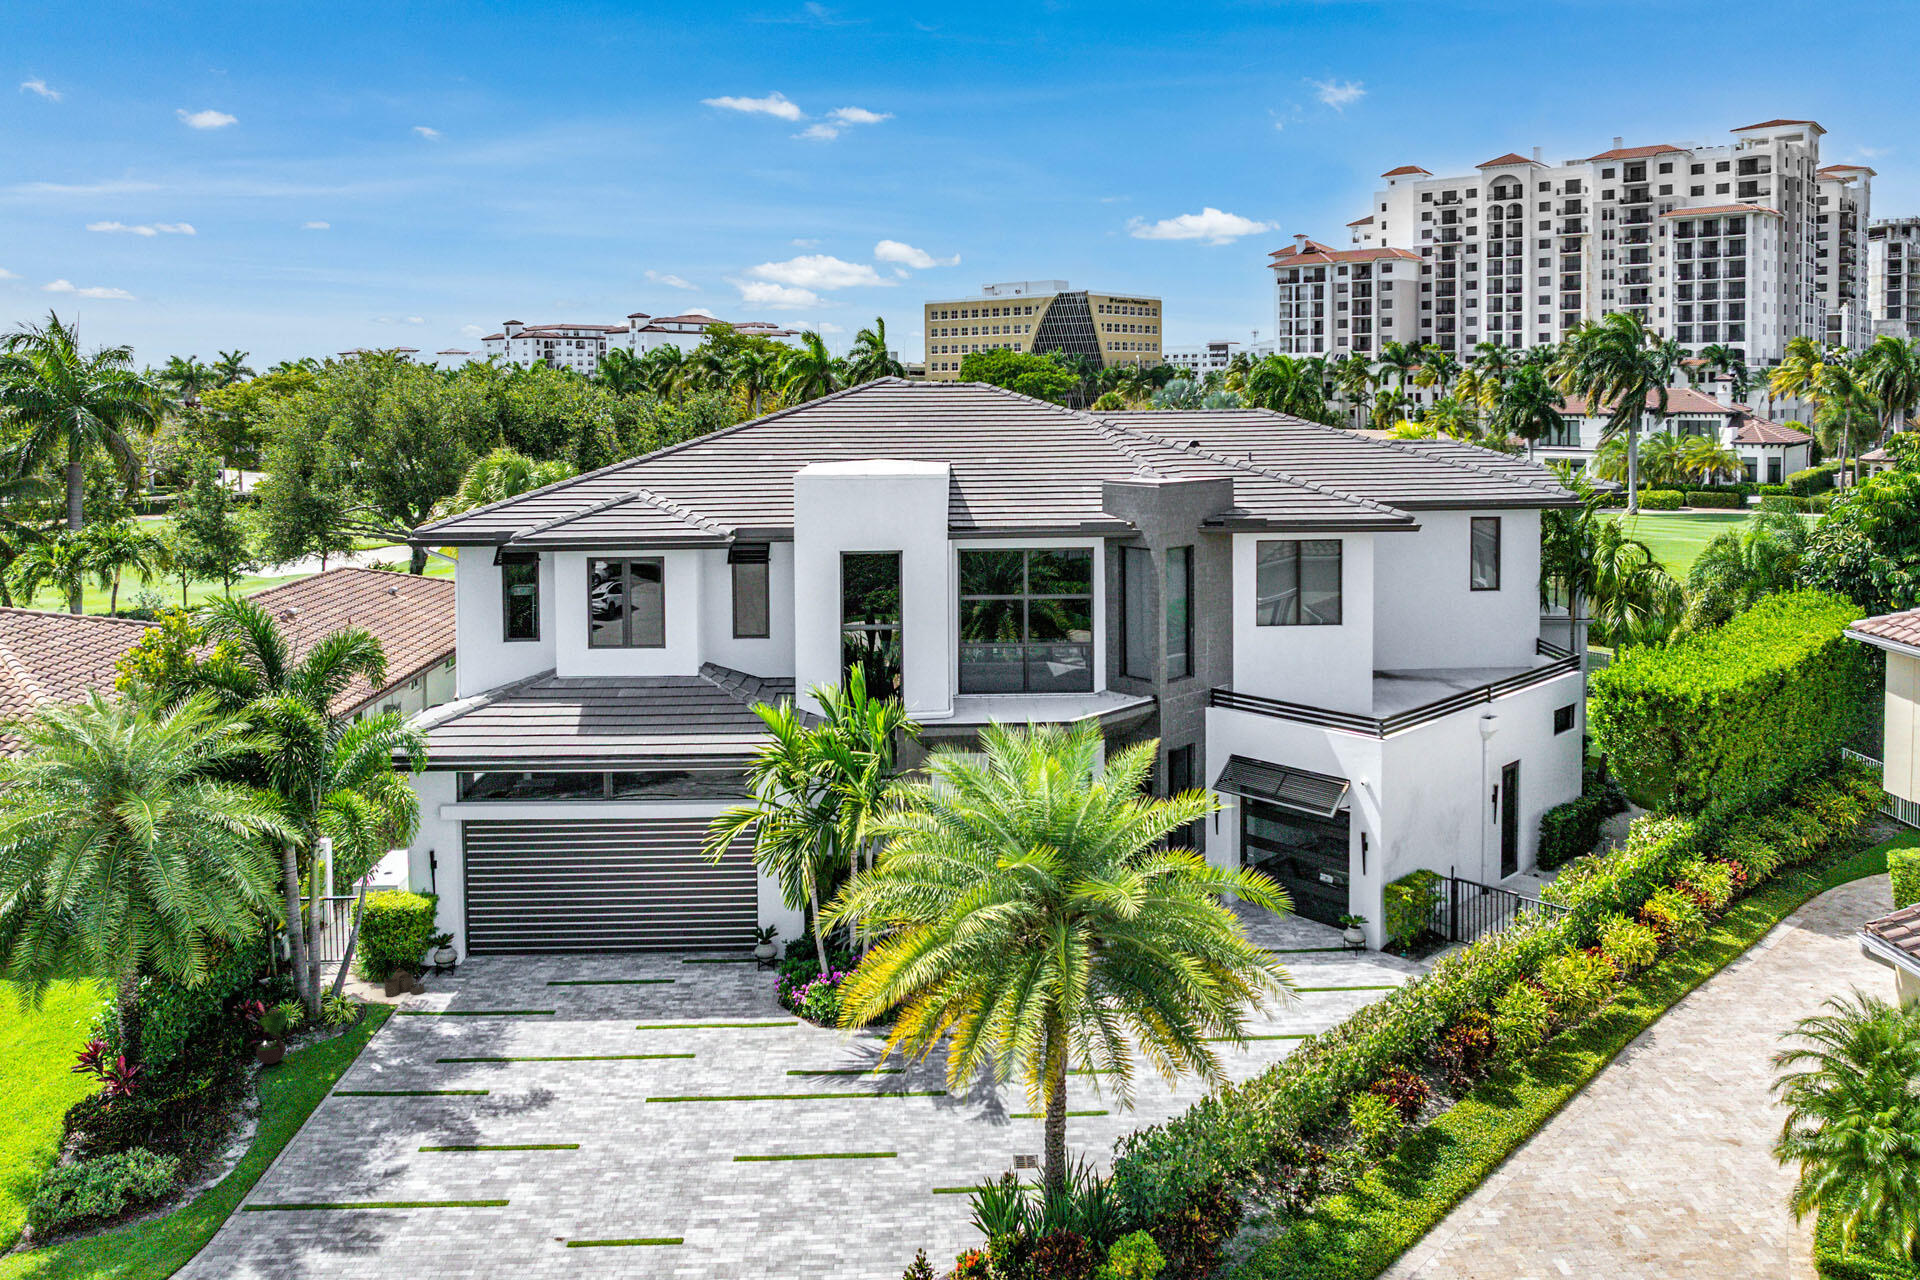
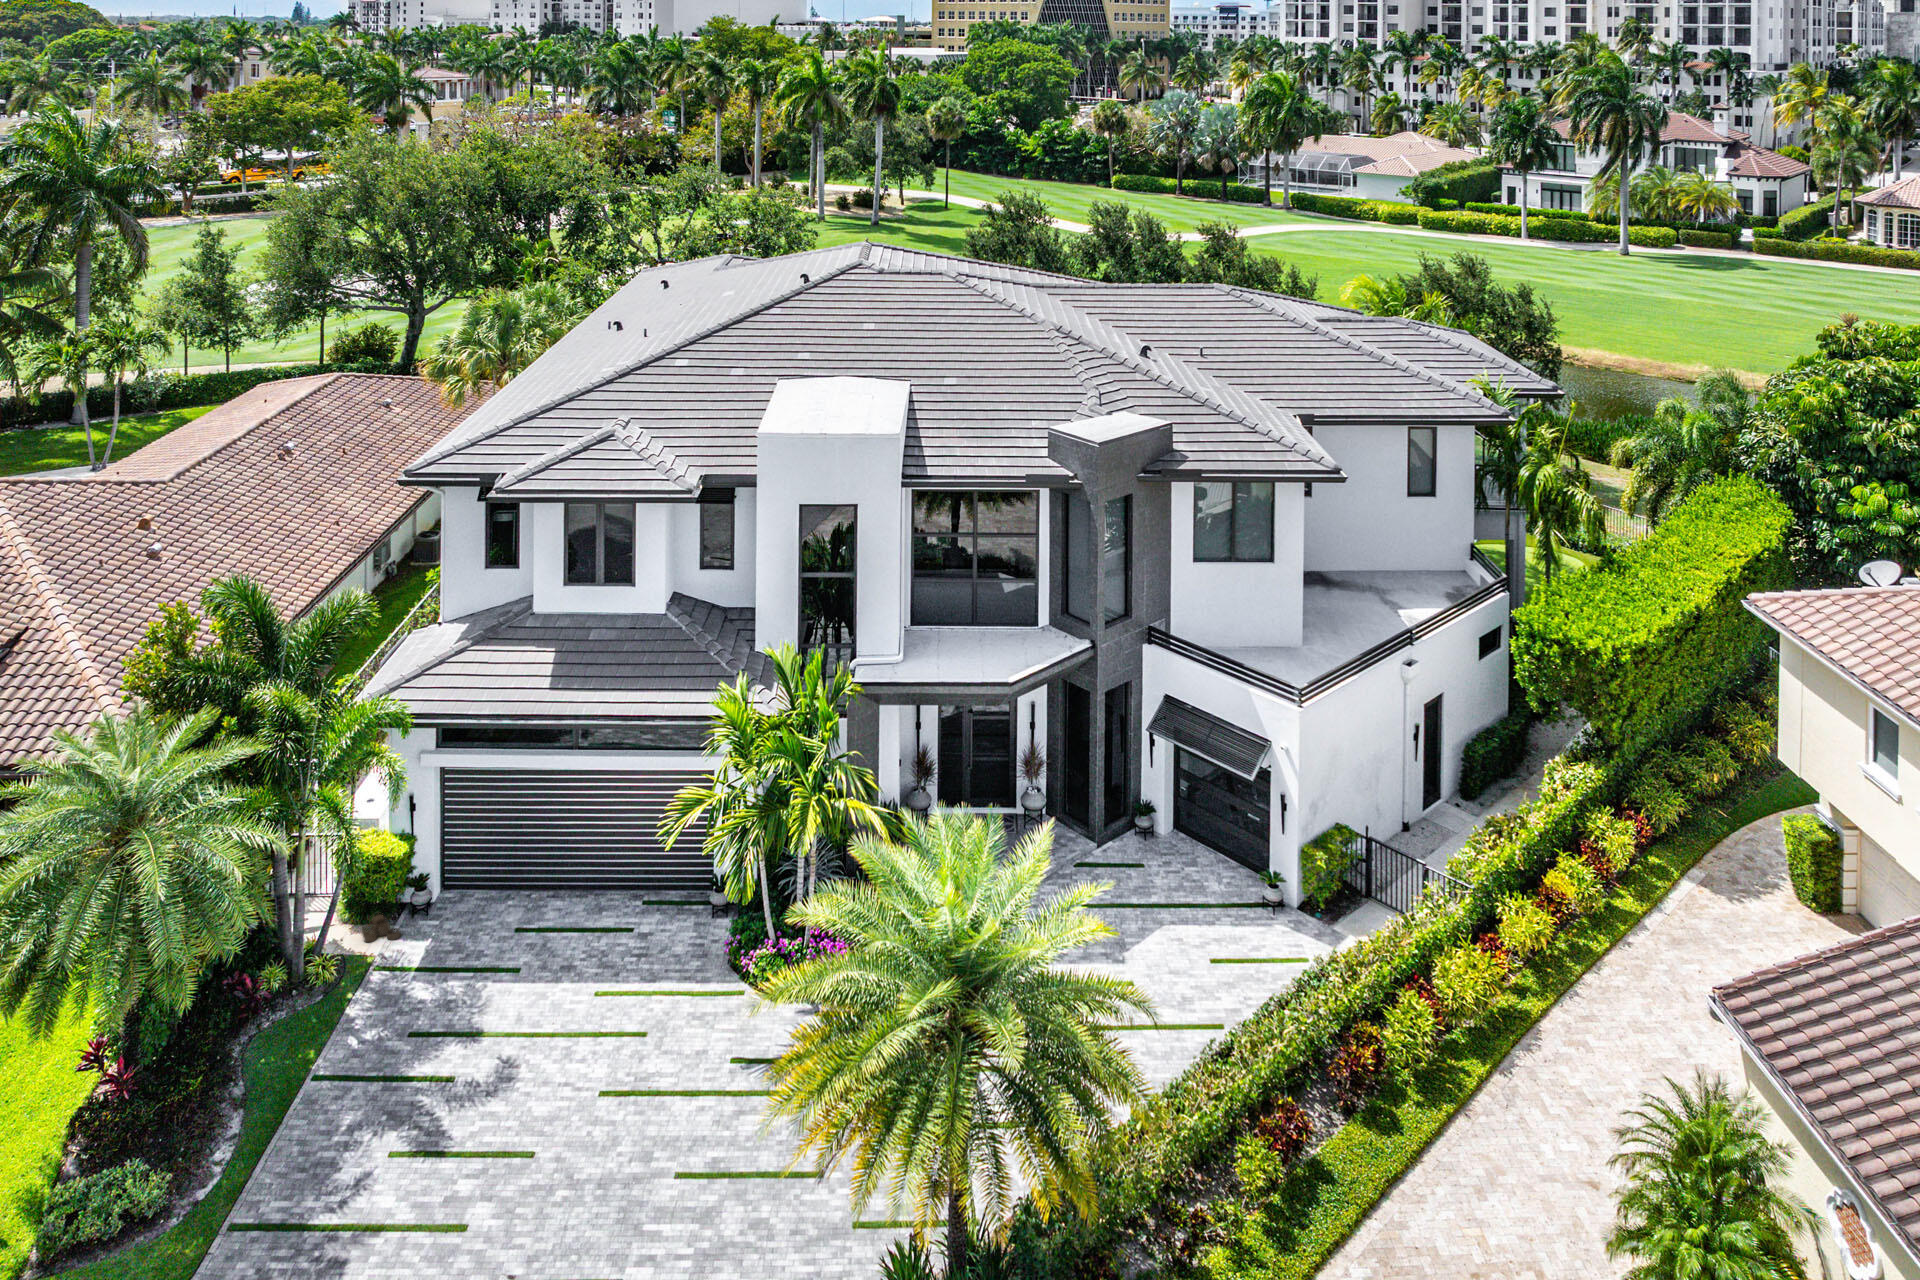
potted tree: present [256,1007,290,1064] -> none [239,984,272,1035]

